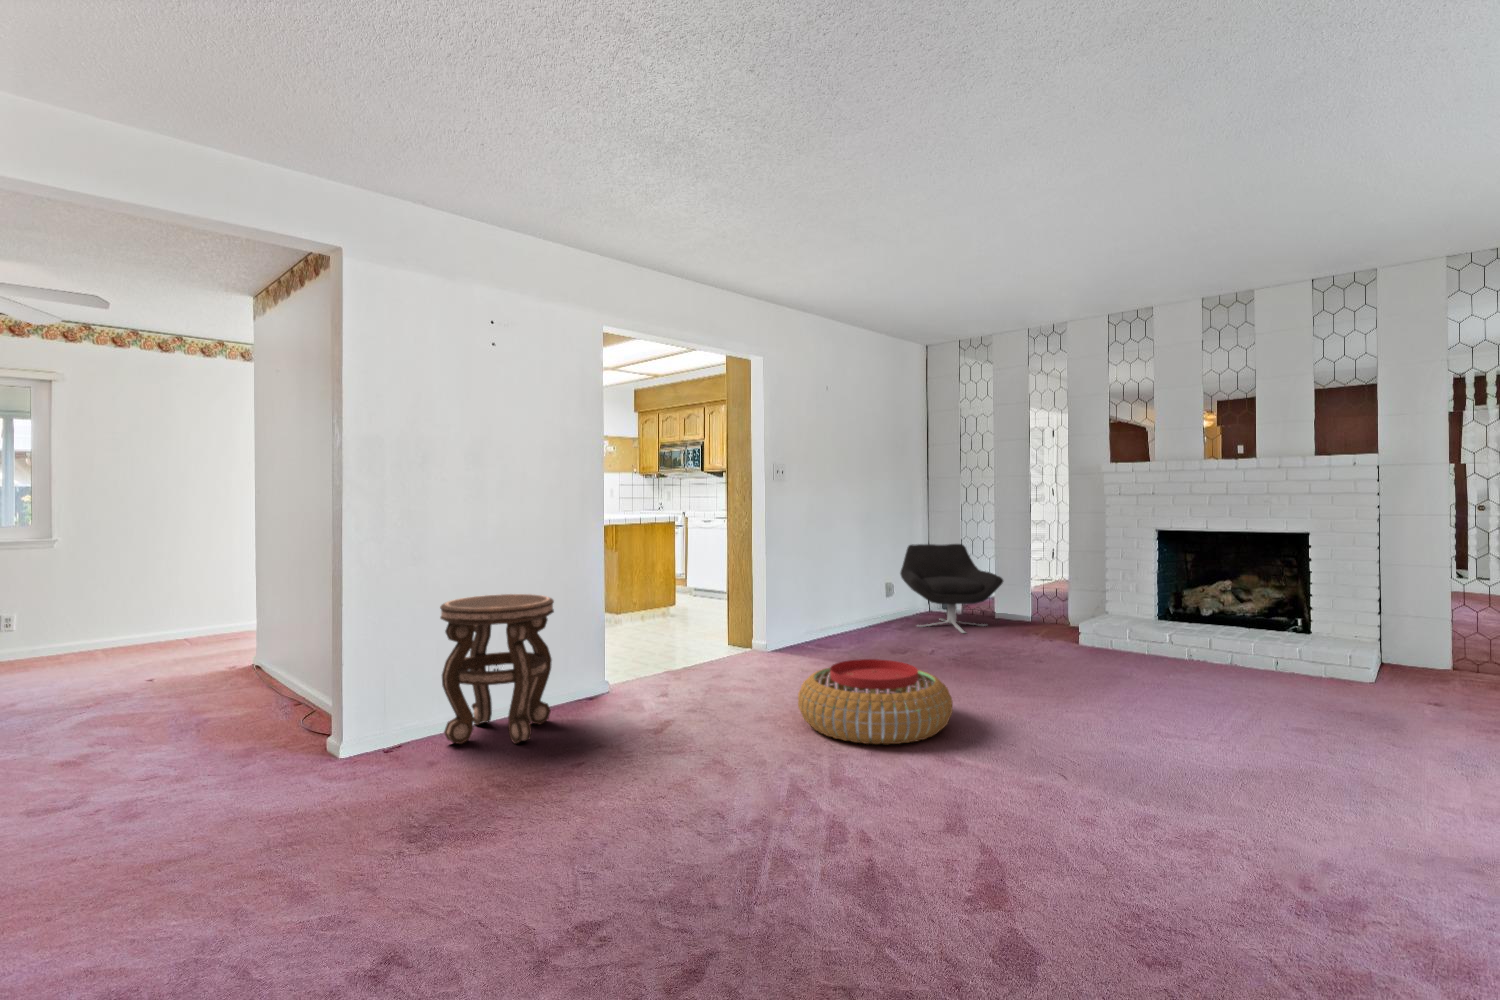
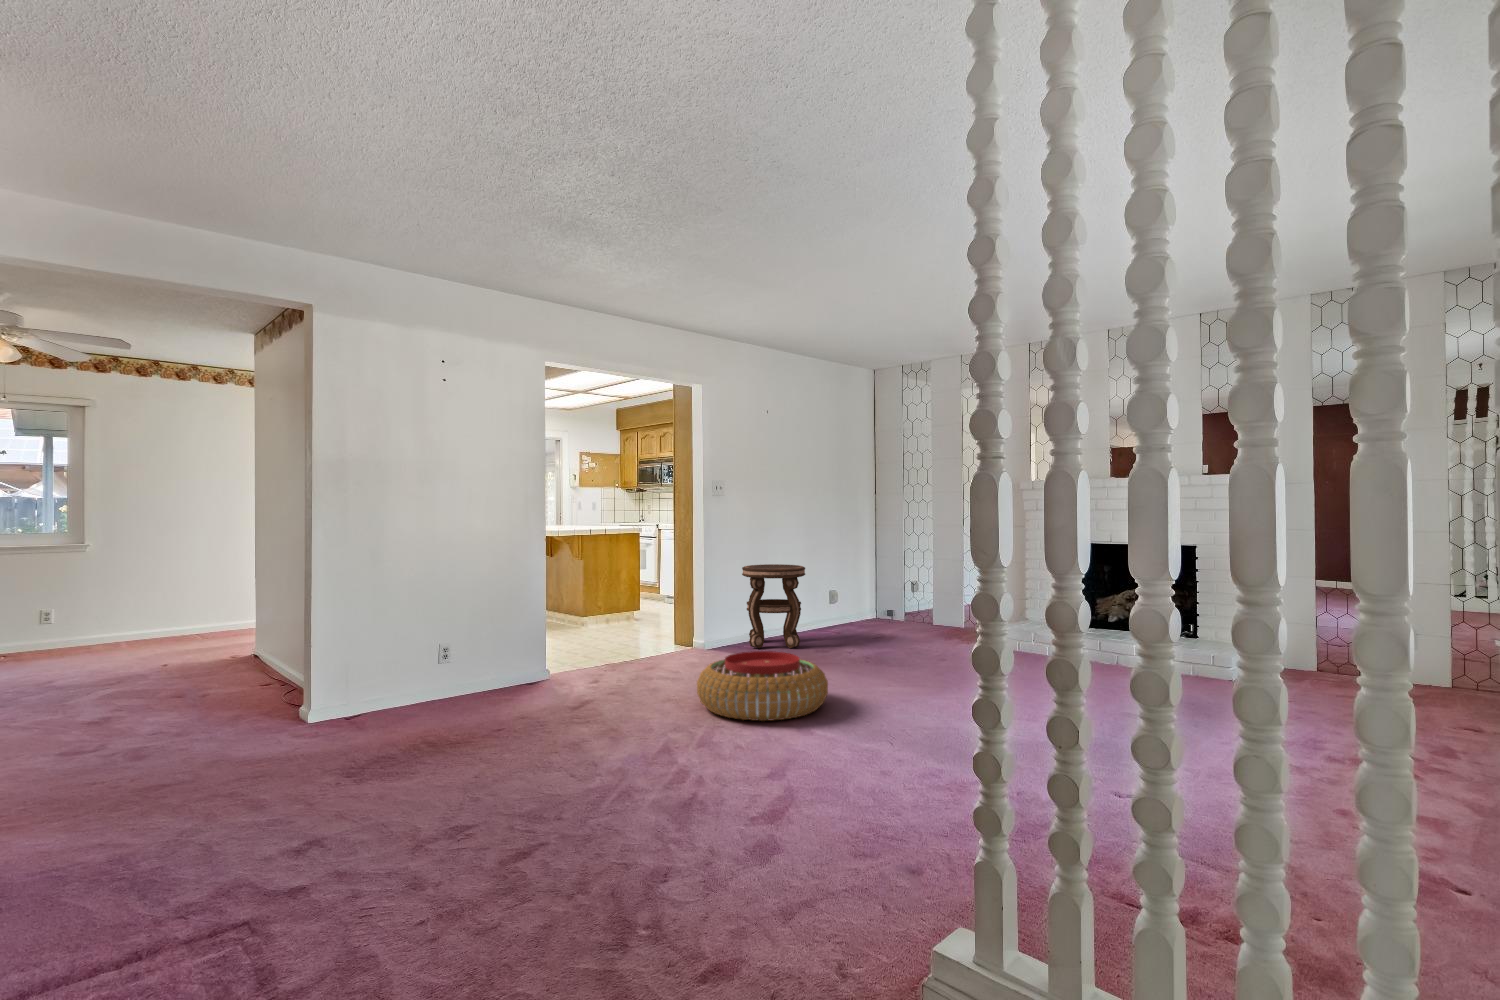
lounge chair: present [900,544,1003,633] -> none [844,555,933,636]
side table: present [440,594,554,744] -> present [742,564,805,648]

